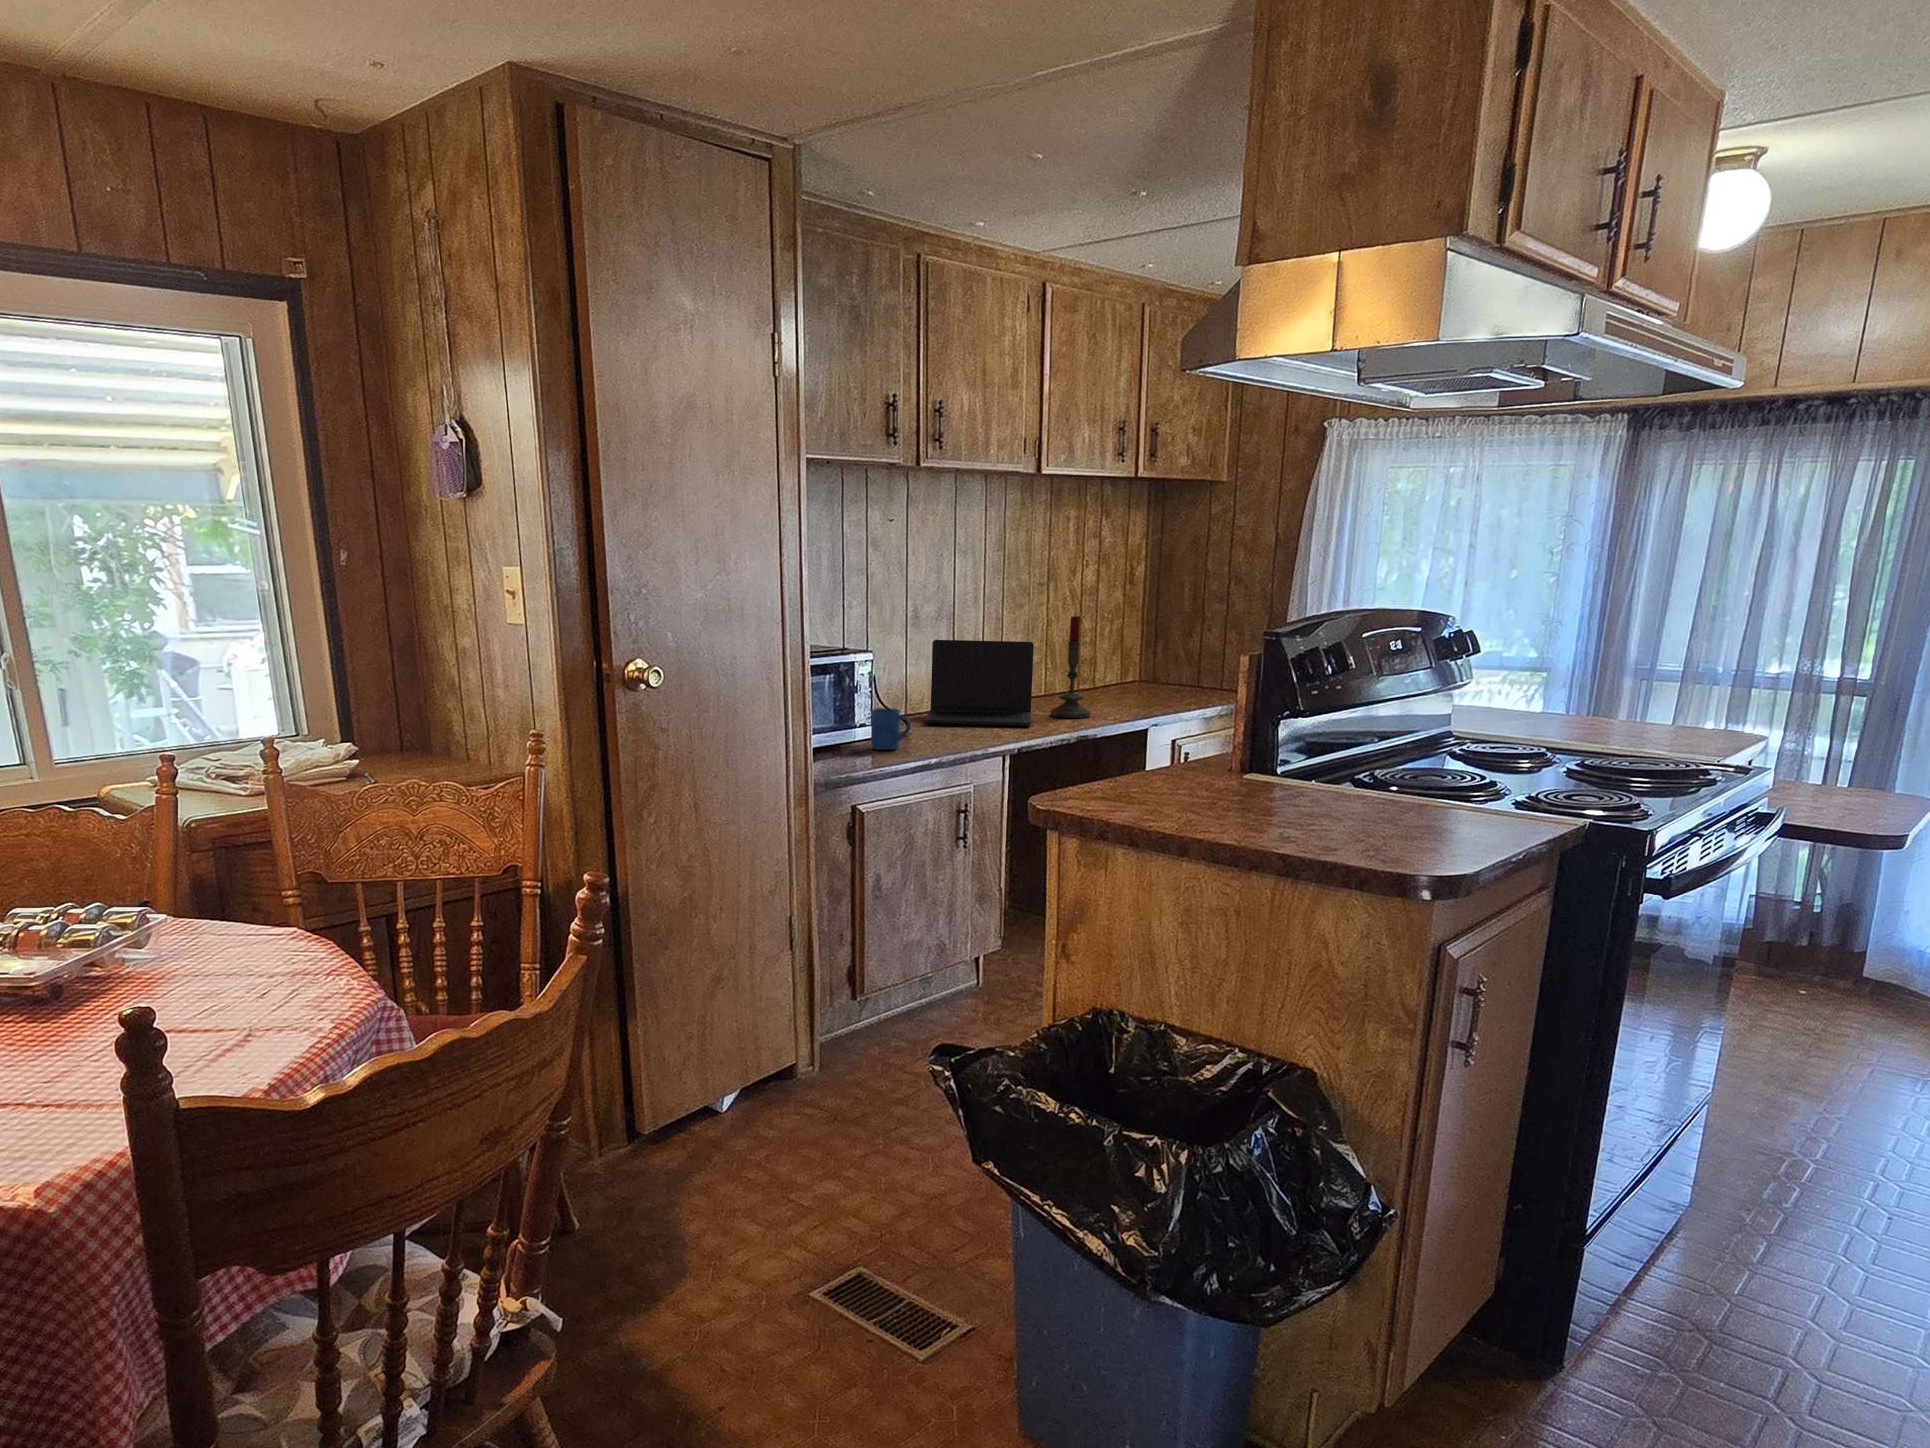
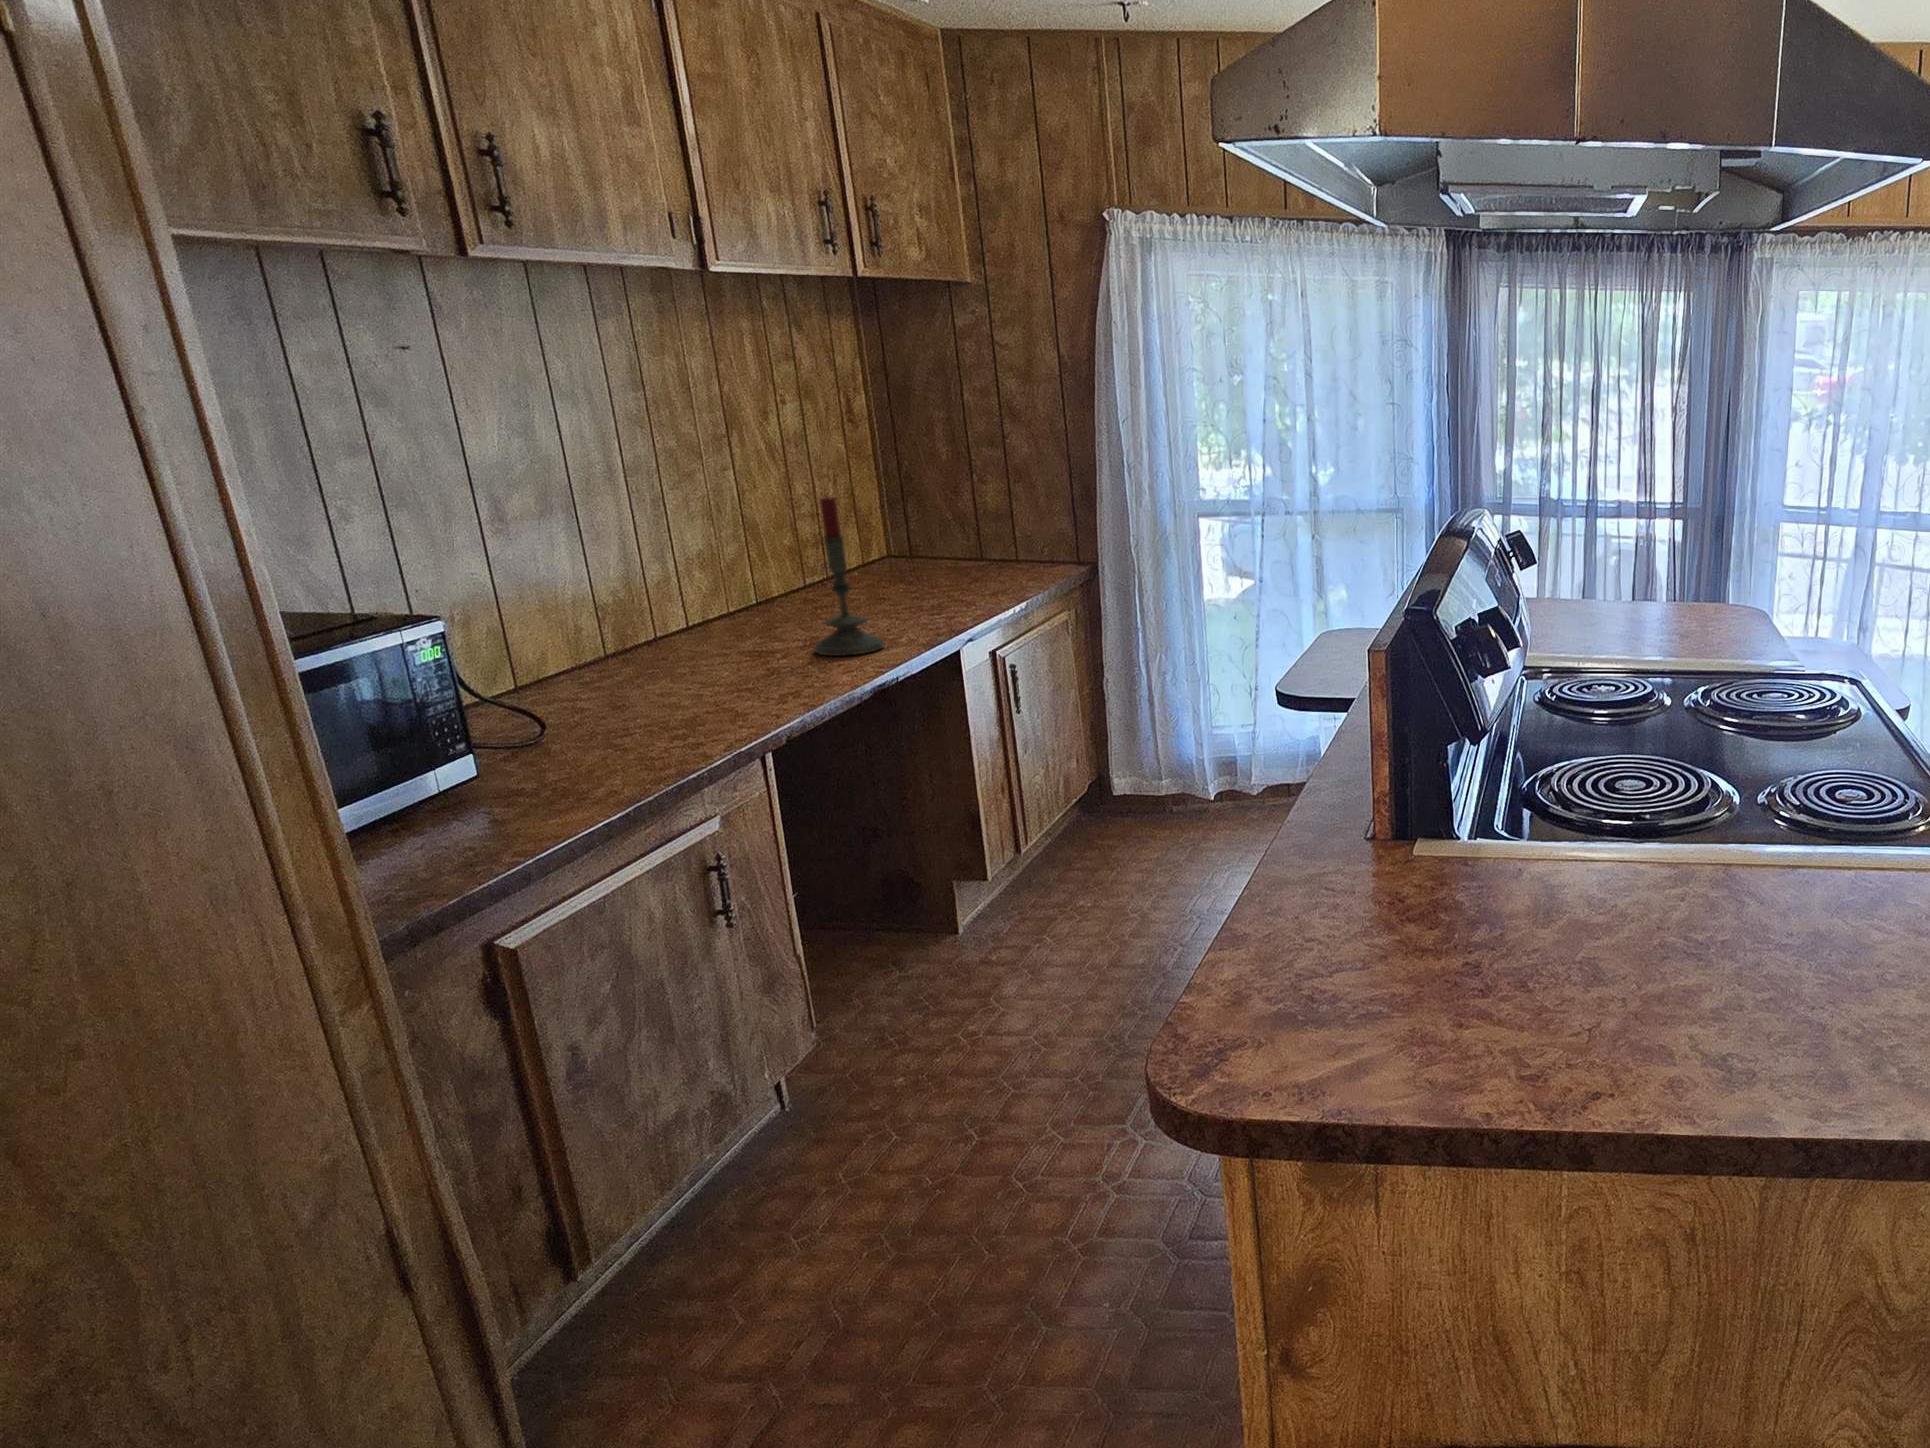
laptop: present [925,640,1034,726] -> none [557,544,799,711]
mug: present [871,708,911,750] -> none [474,722,579,808]

